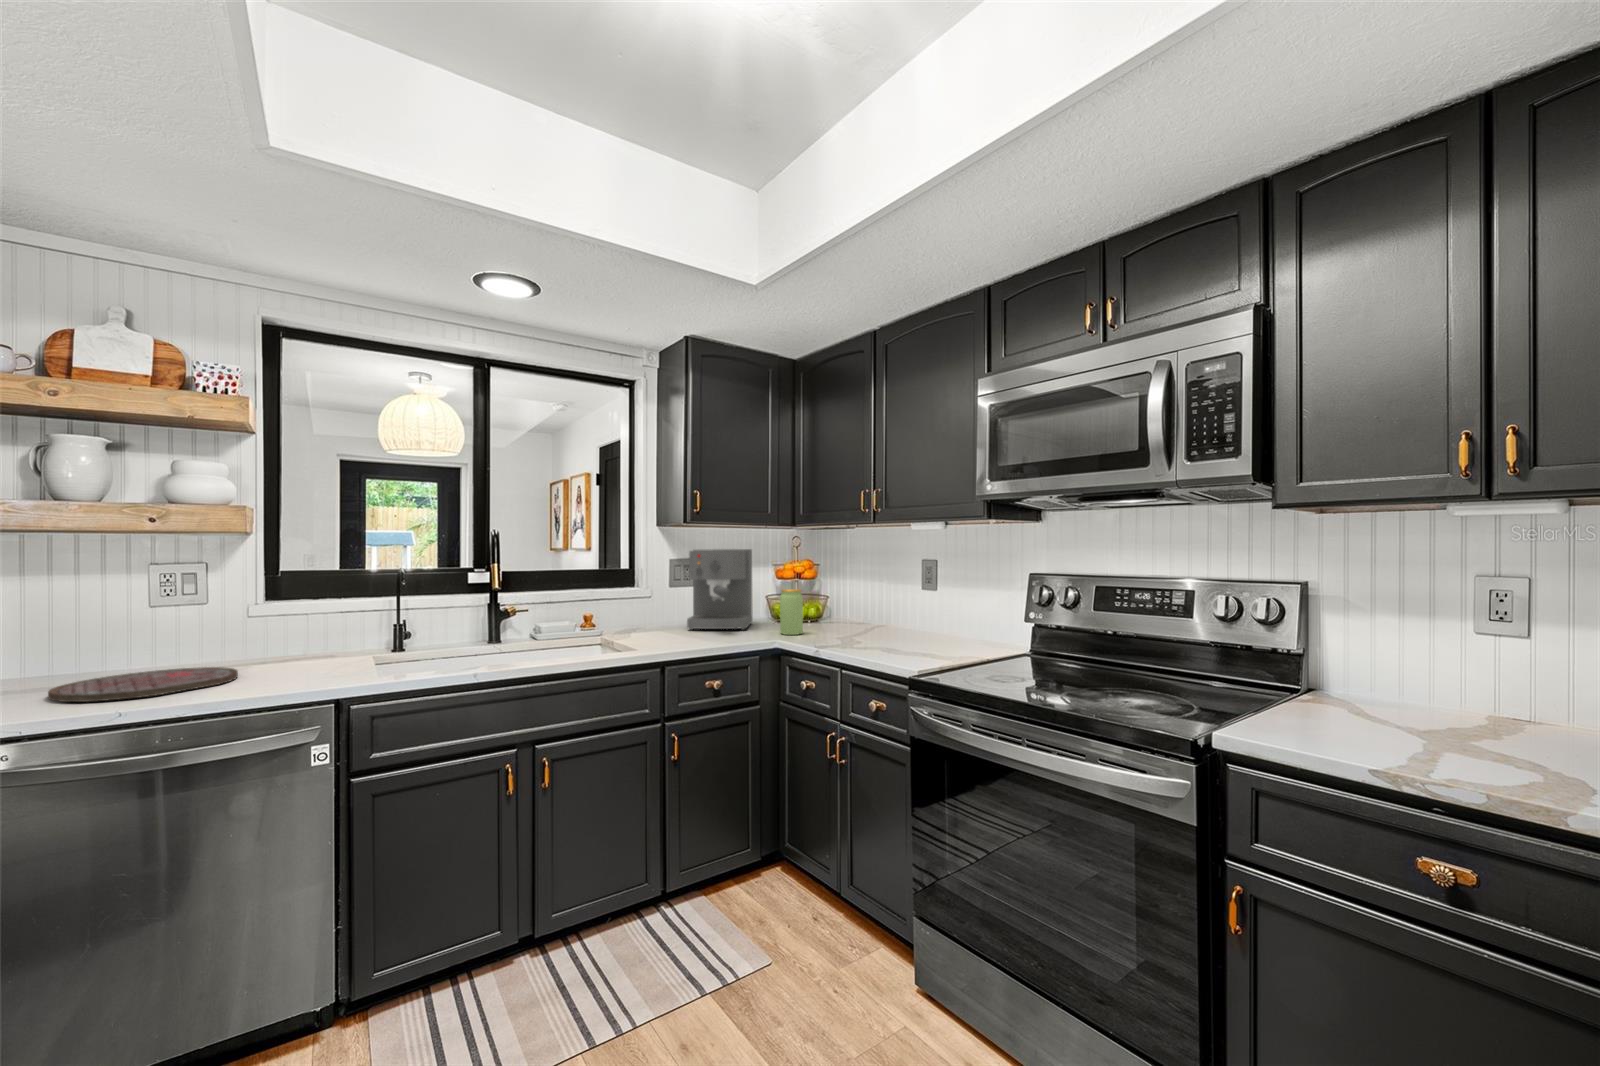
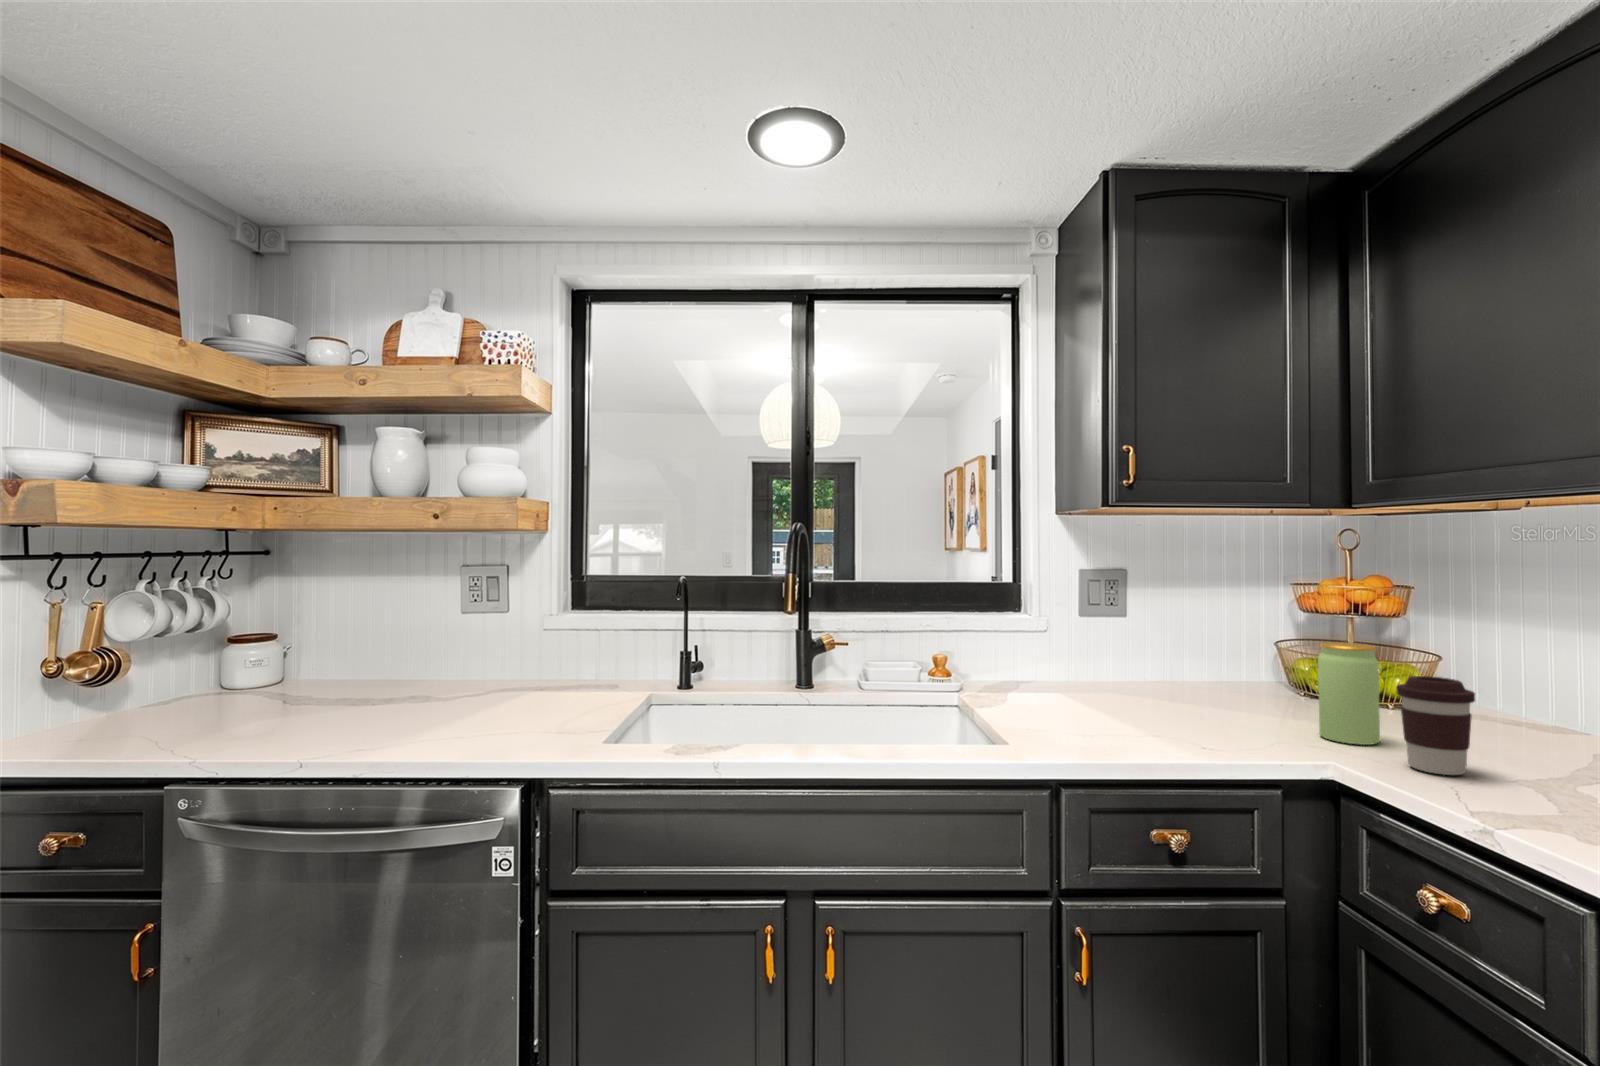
coffee maker: present [687,549,753,630] -> none [1112,557,1248,715]
coffee cup: none [806,600,832,640] -> present [1396,676,1475,775]
cutting board: present [48,667,238,702] -> none [312,693,493,736]

